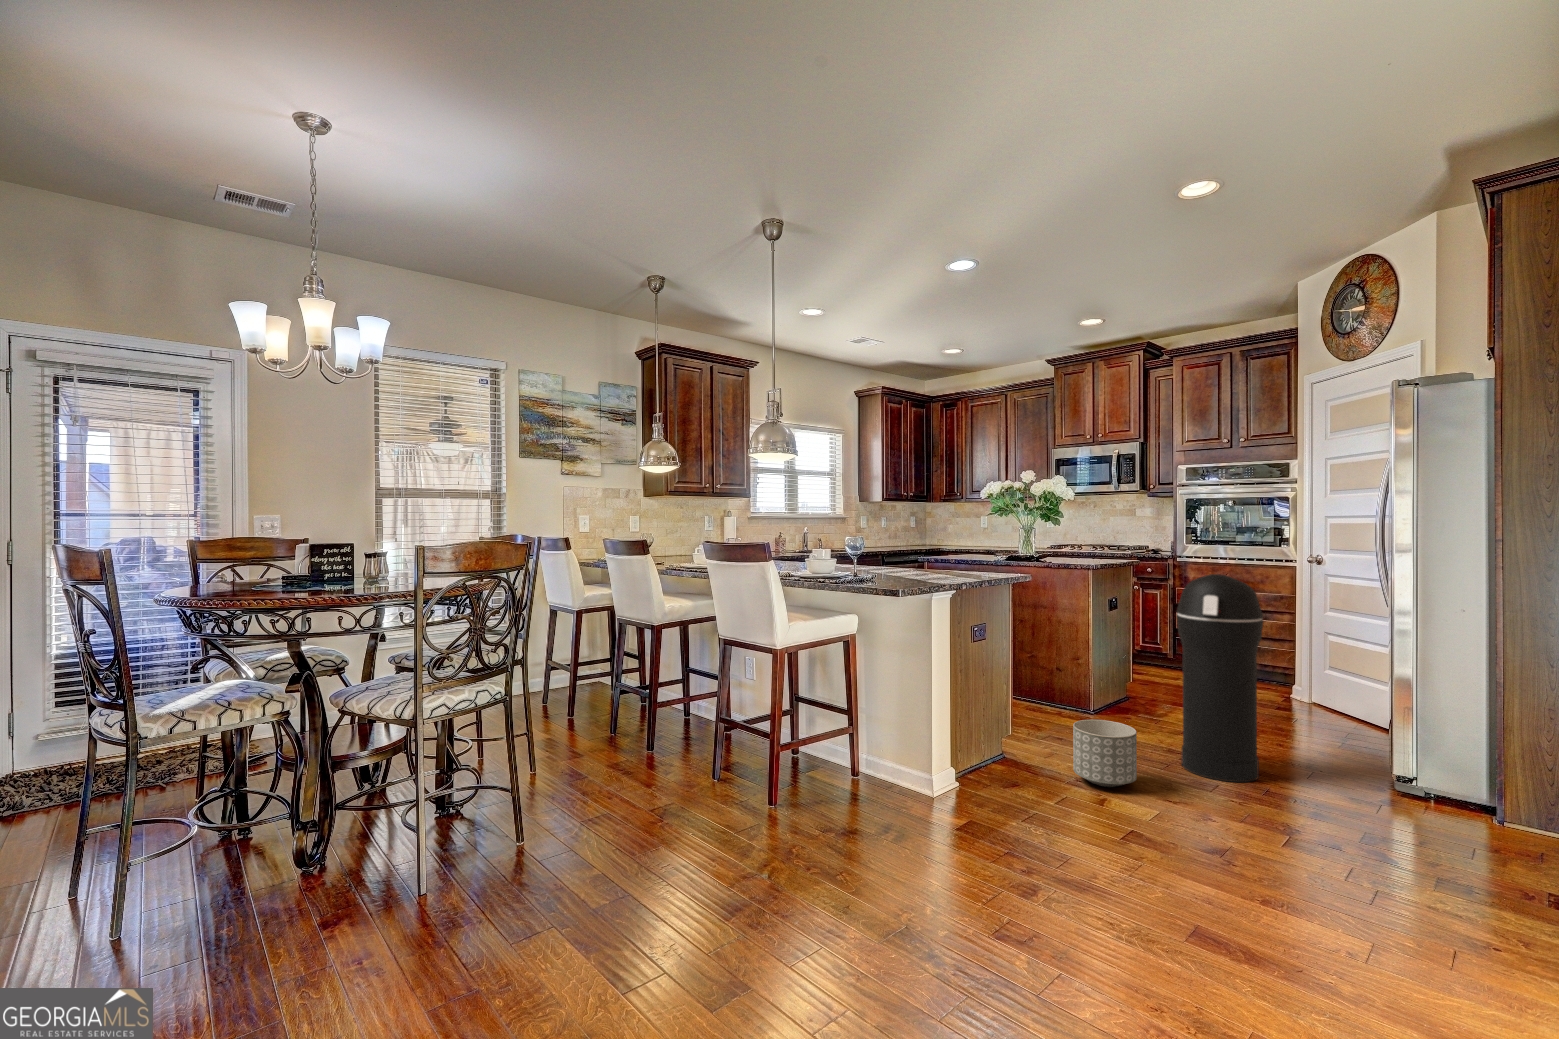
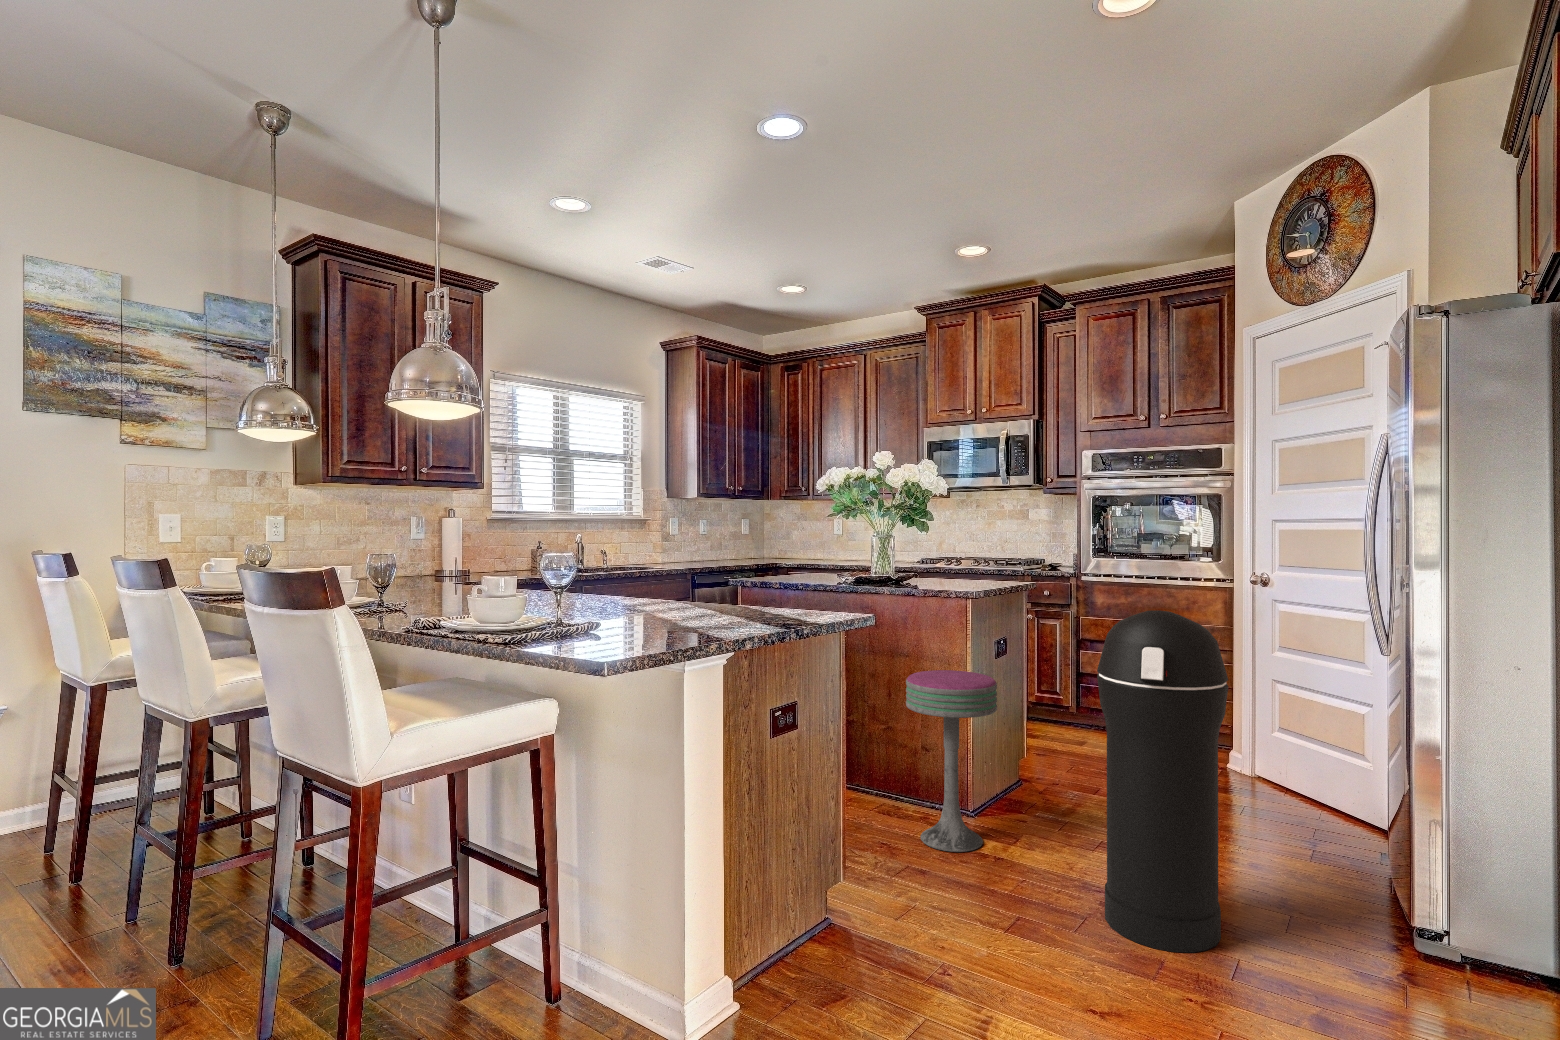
bar stool: none [1047,617,1110,731] -> present [906,670,997,852]
planter: present [1073,720,1137,787] -> none [938,860,1040,987]

